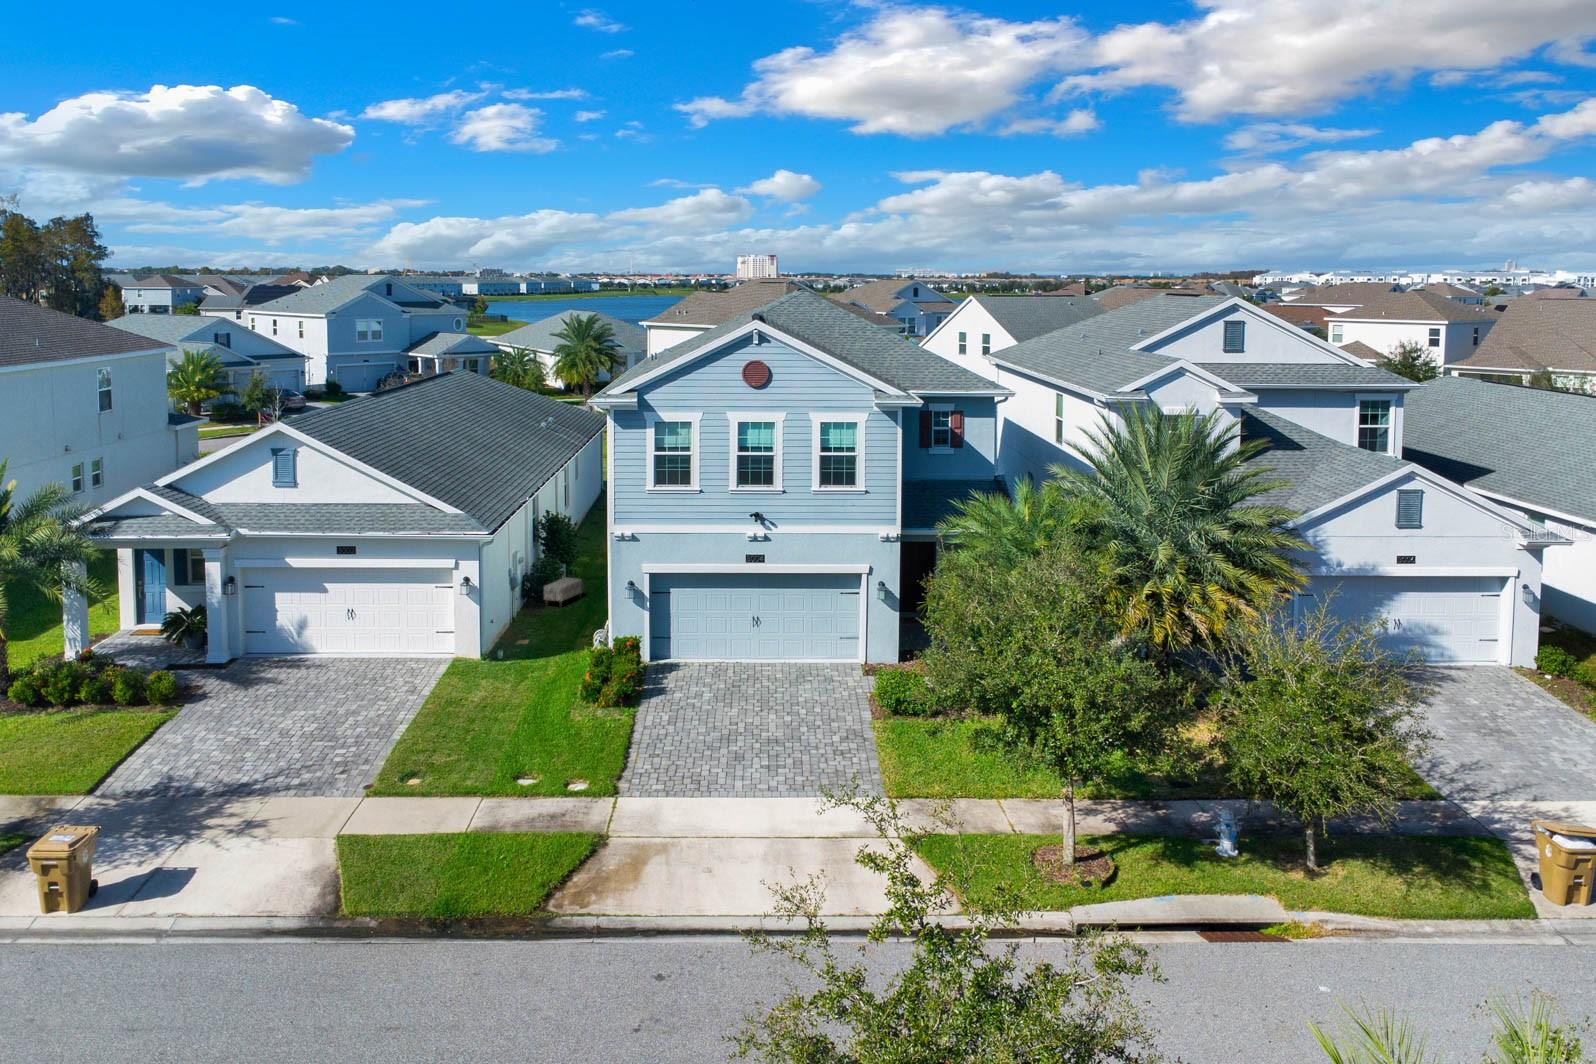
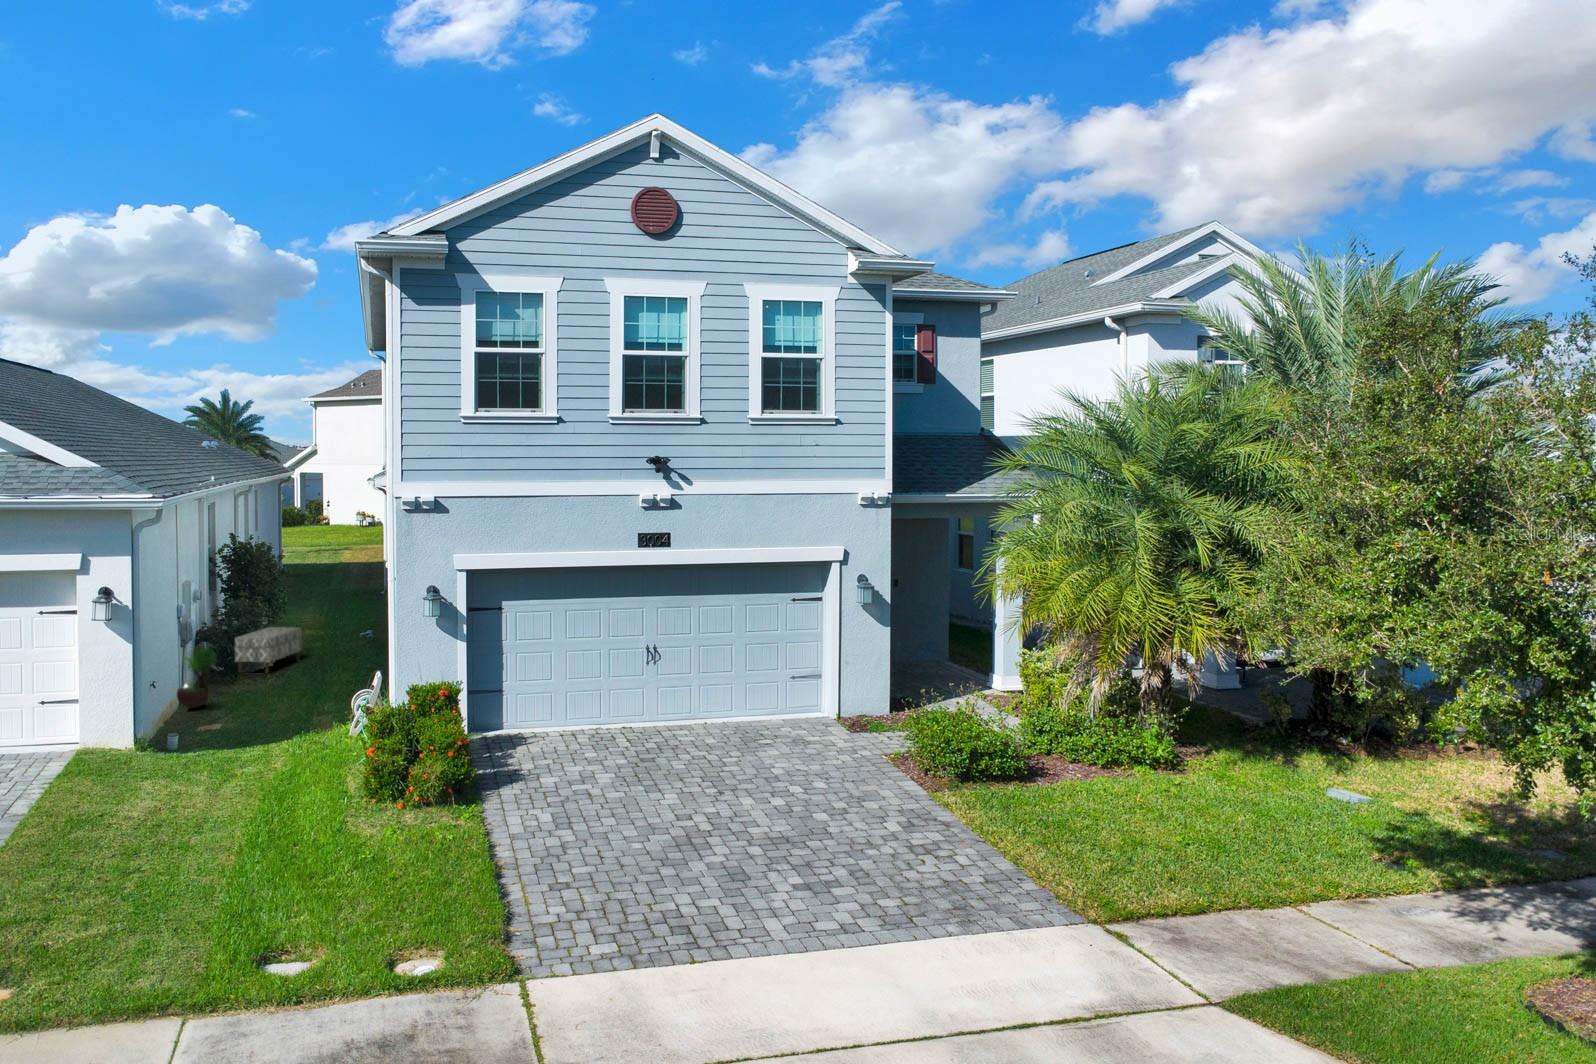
potted tree: none [508,596,529,631] -> present [177,646,215,708]

